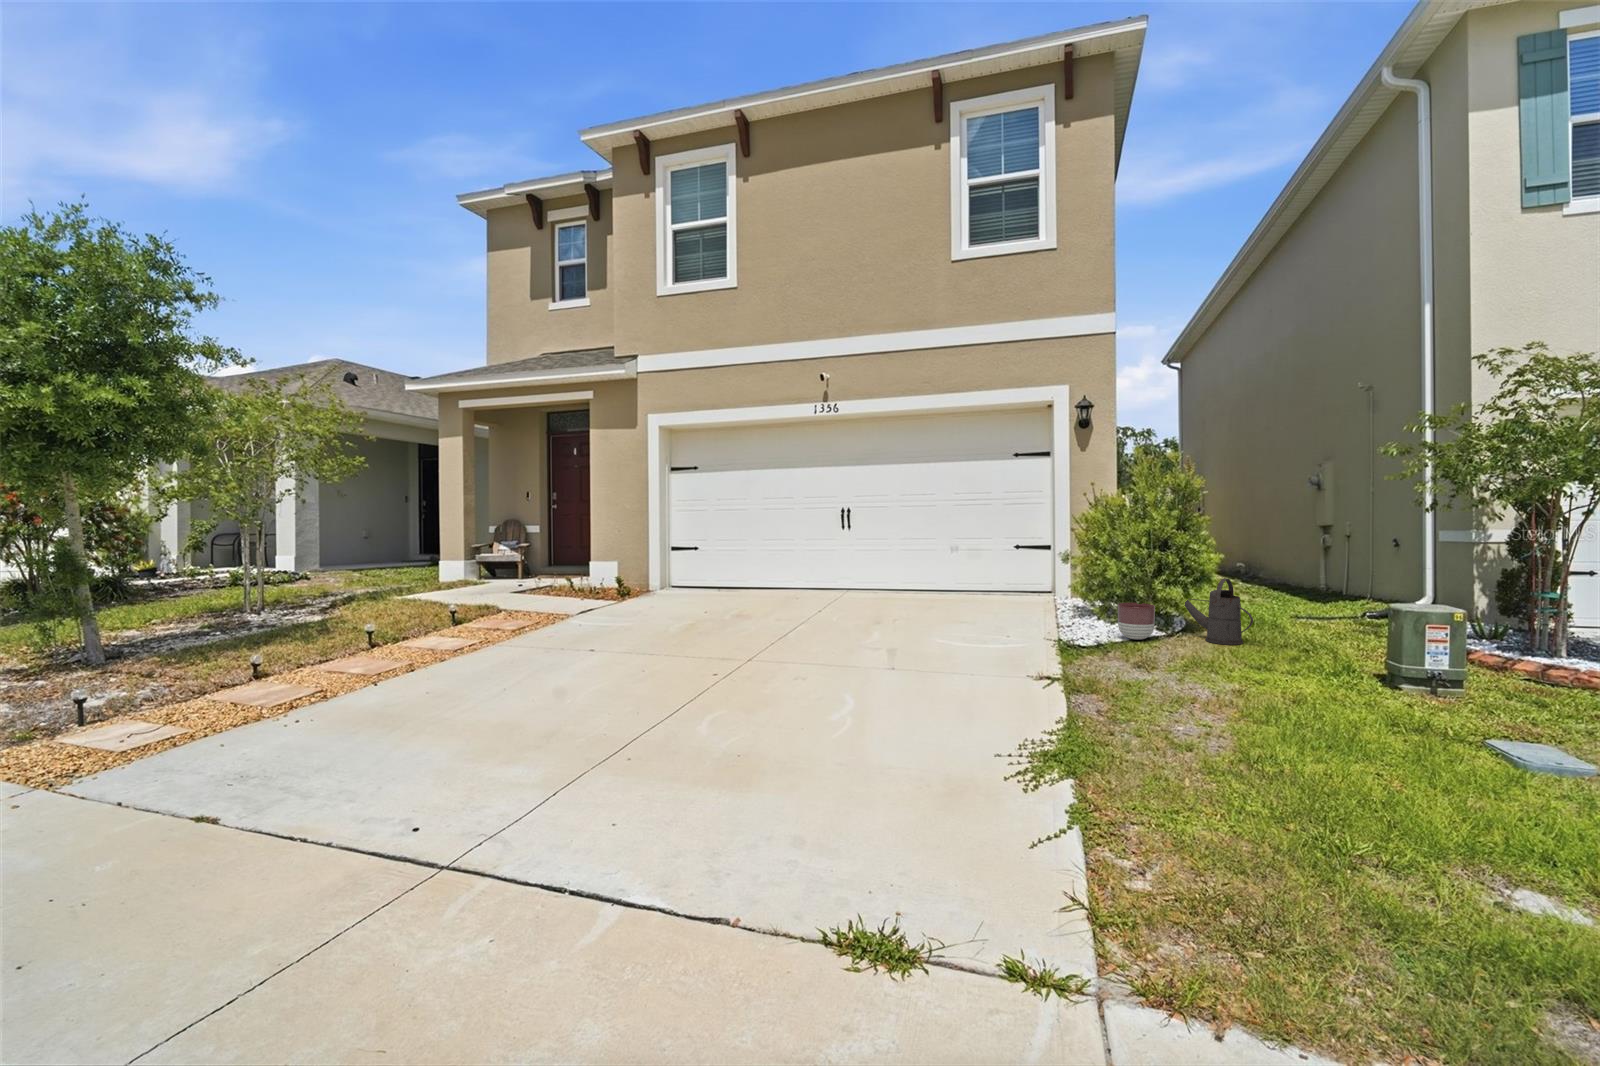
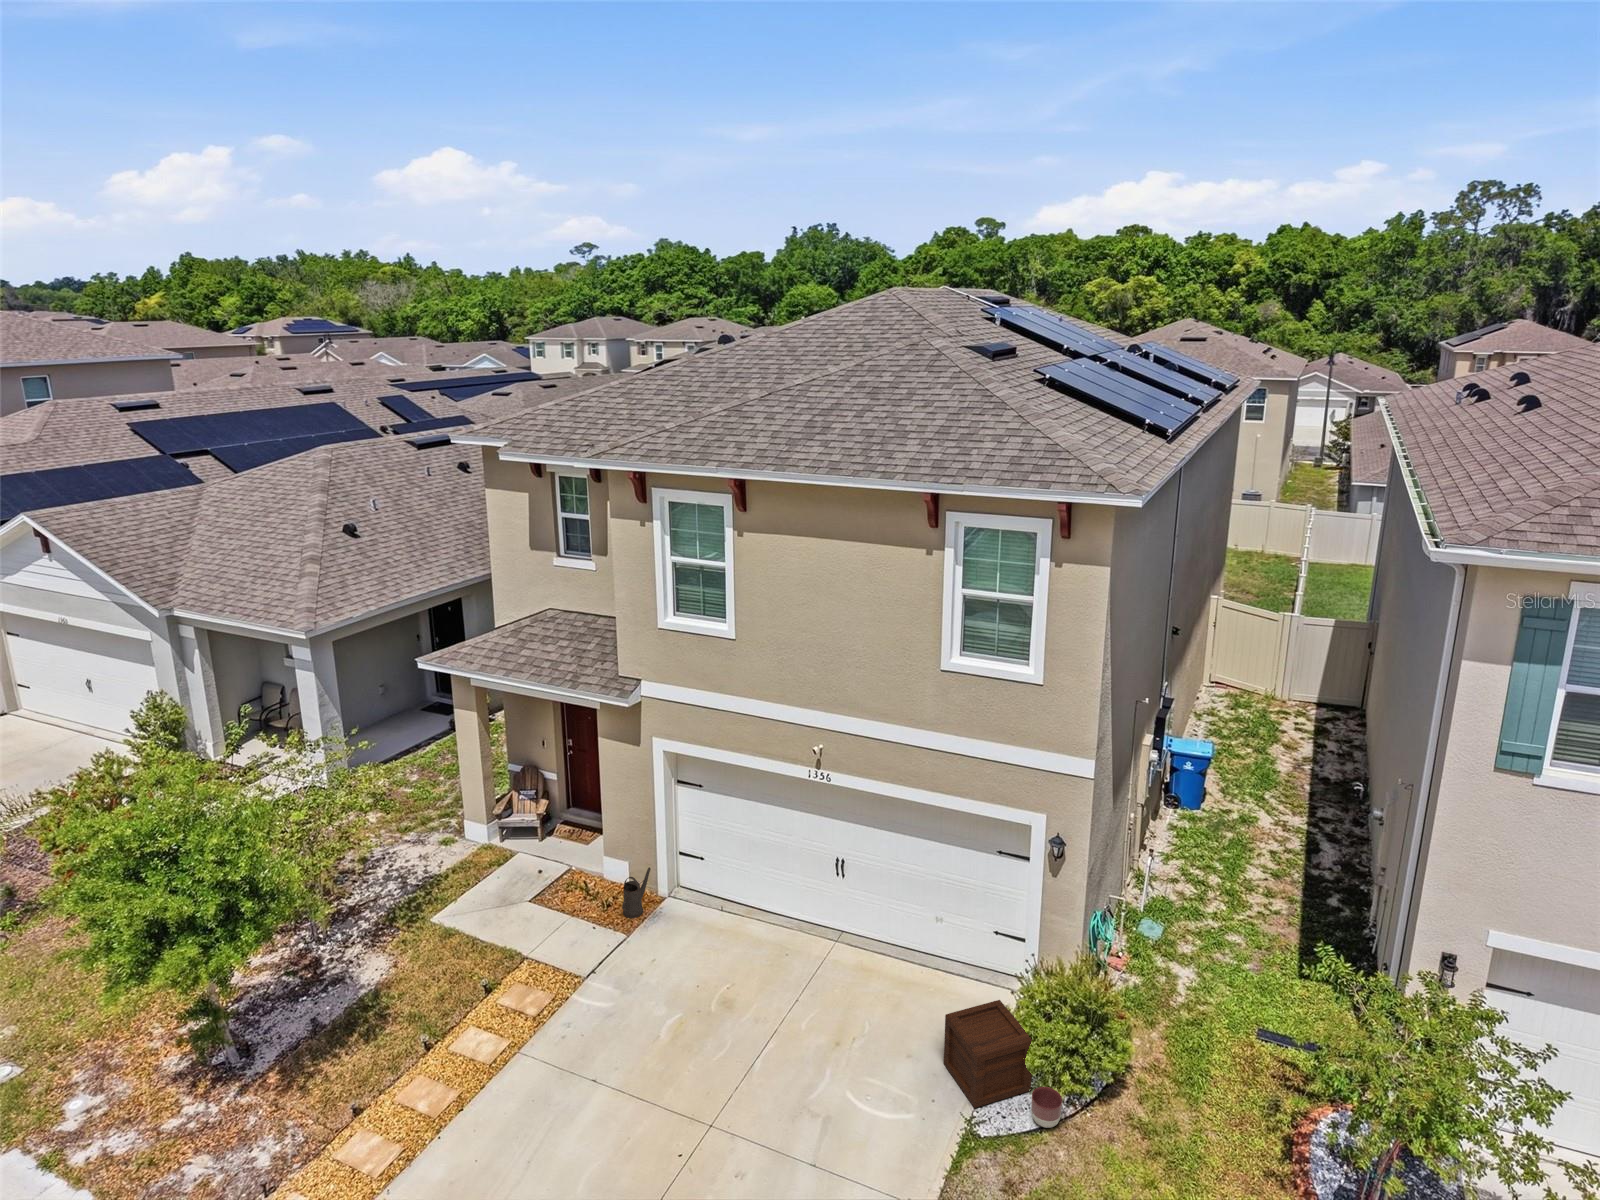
wooden crate: none [1000,555,1105,637] -> present [944,1000,1032,1108]
watering can: present [1184,578,1253,645] -> present [622,867,651,918]

